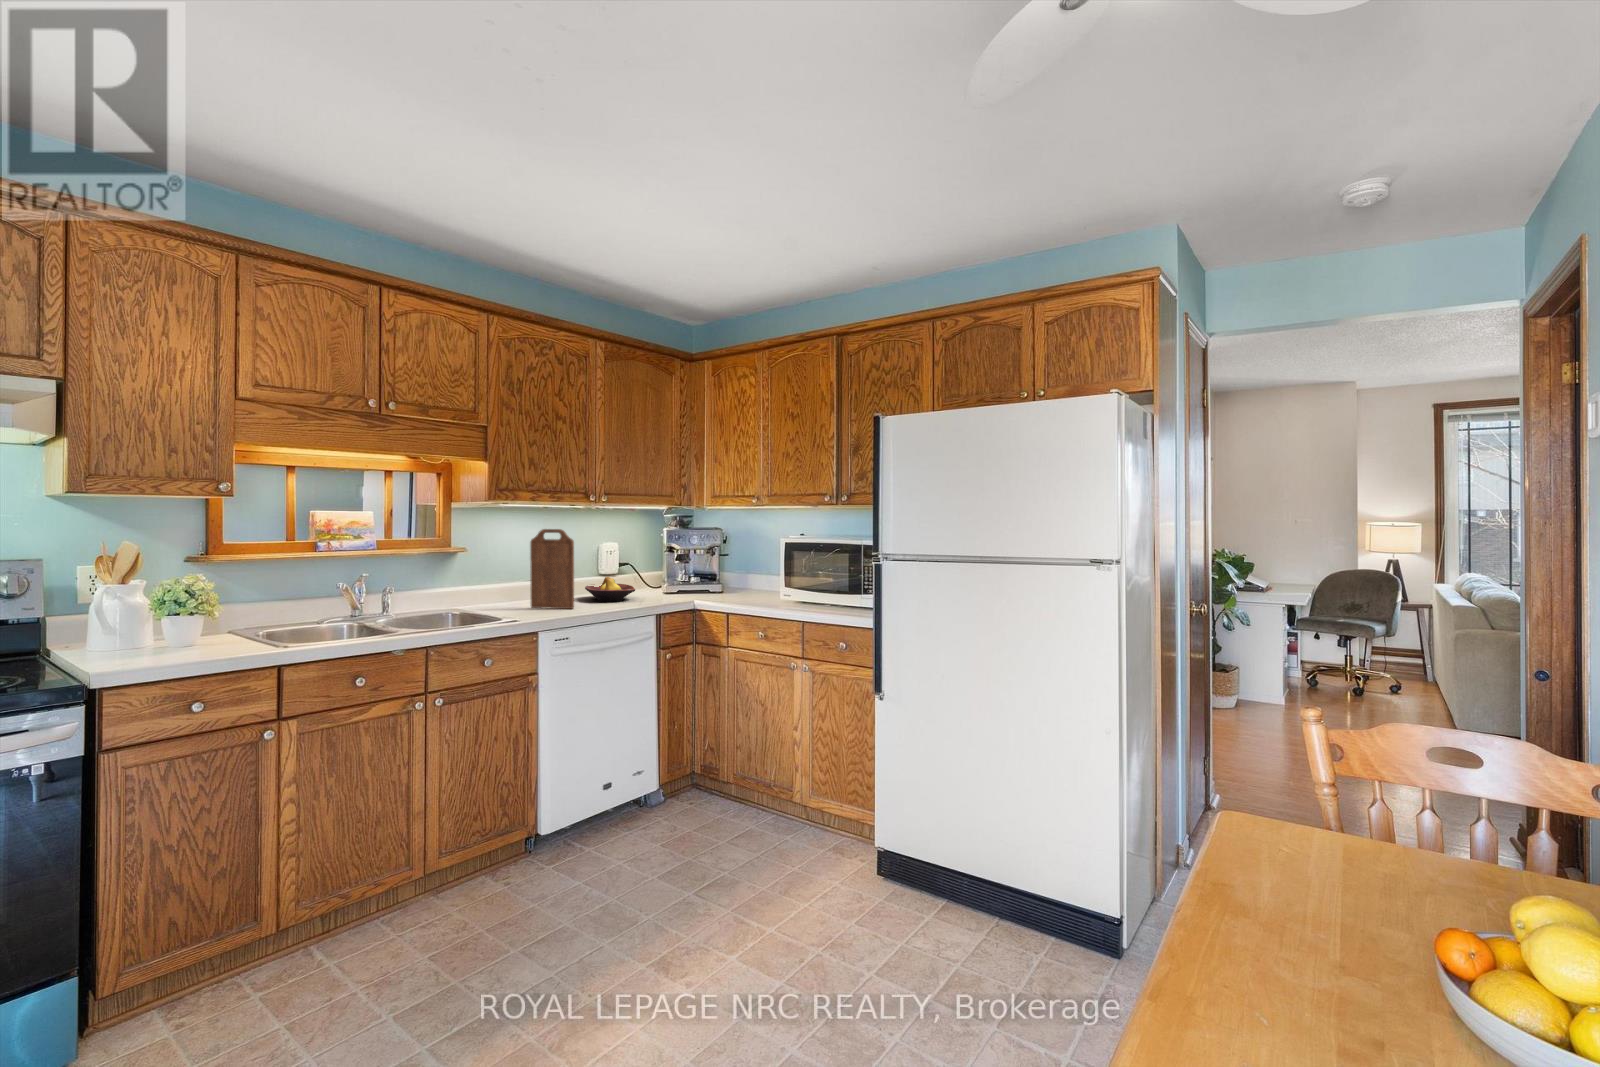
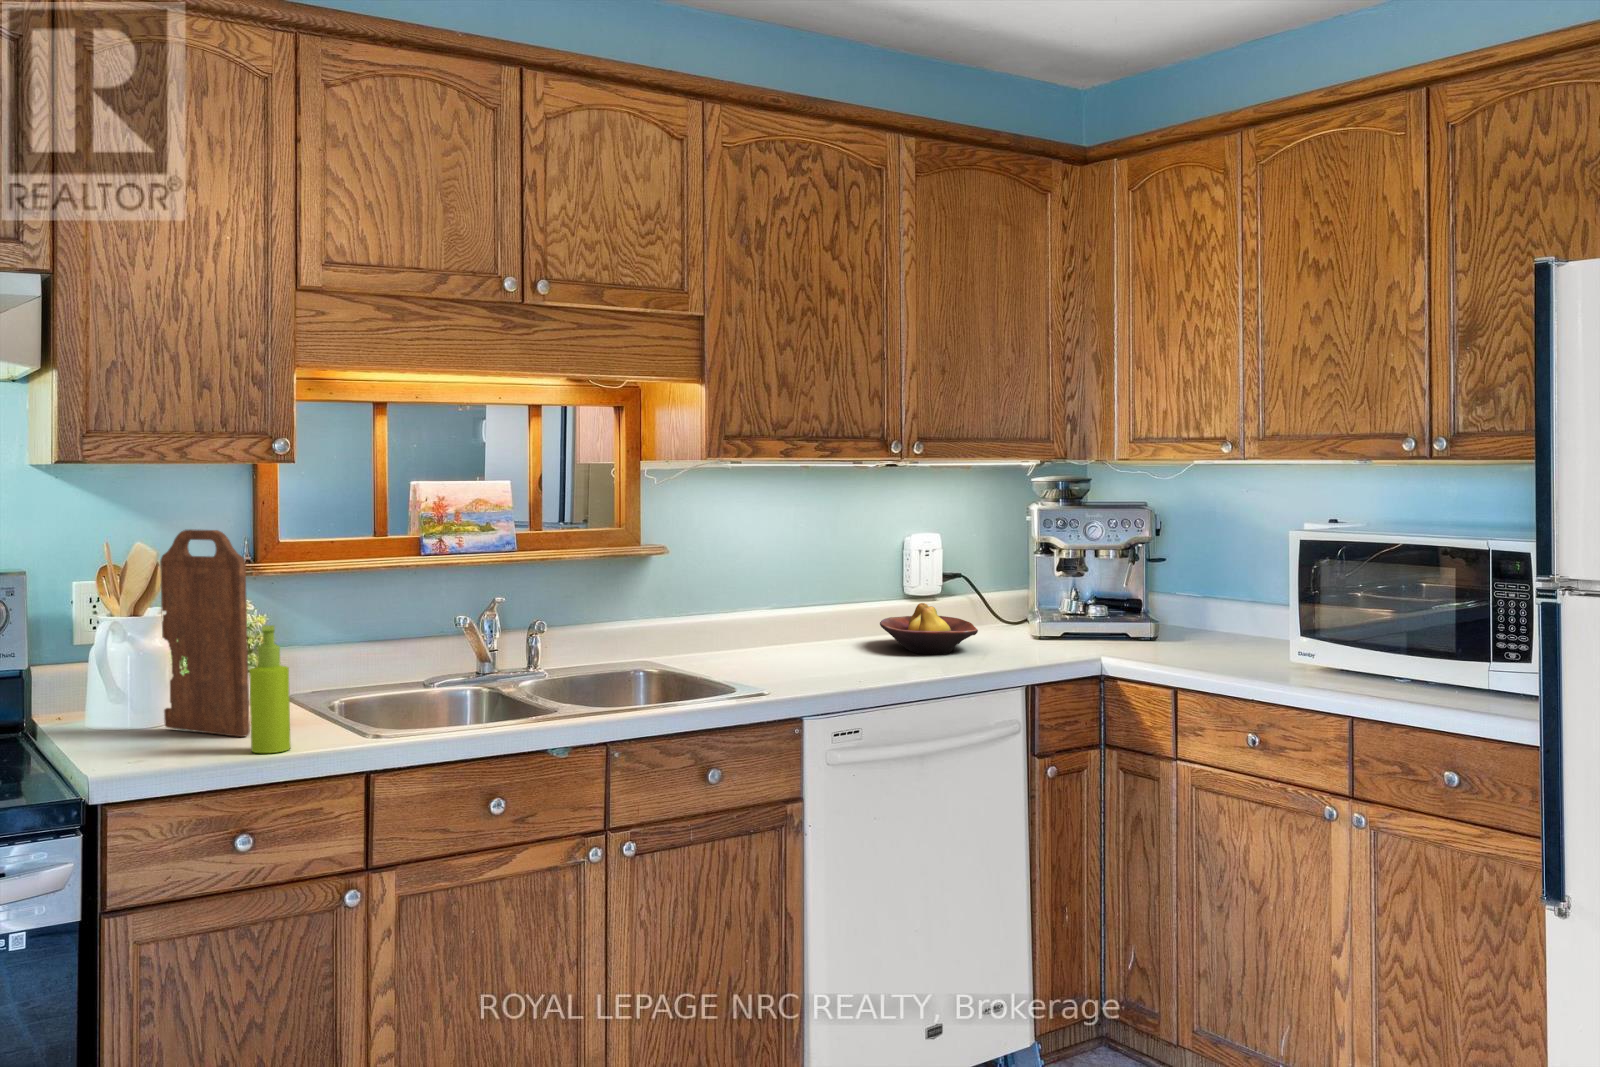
cutting board: present [530,529,574,609] -> present [160,529,250,737]
soap dispenser: none [203,585,229,657] -> present [249,625,291,753]

